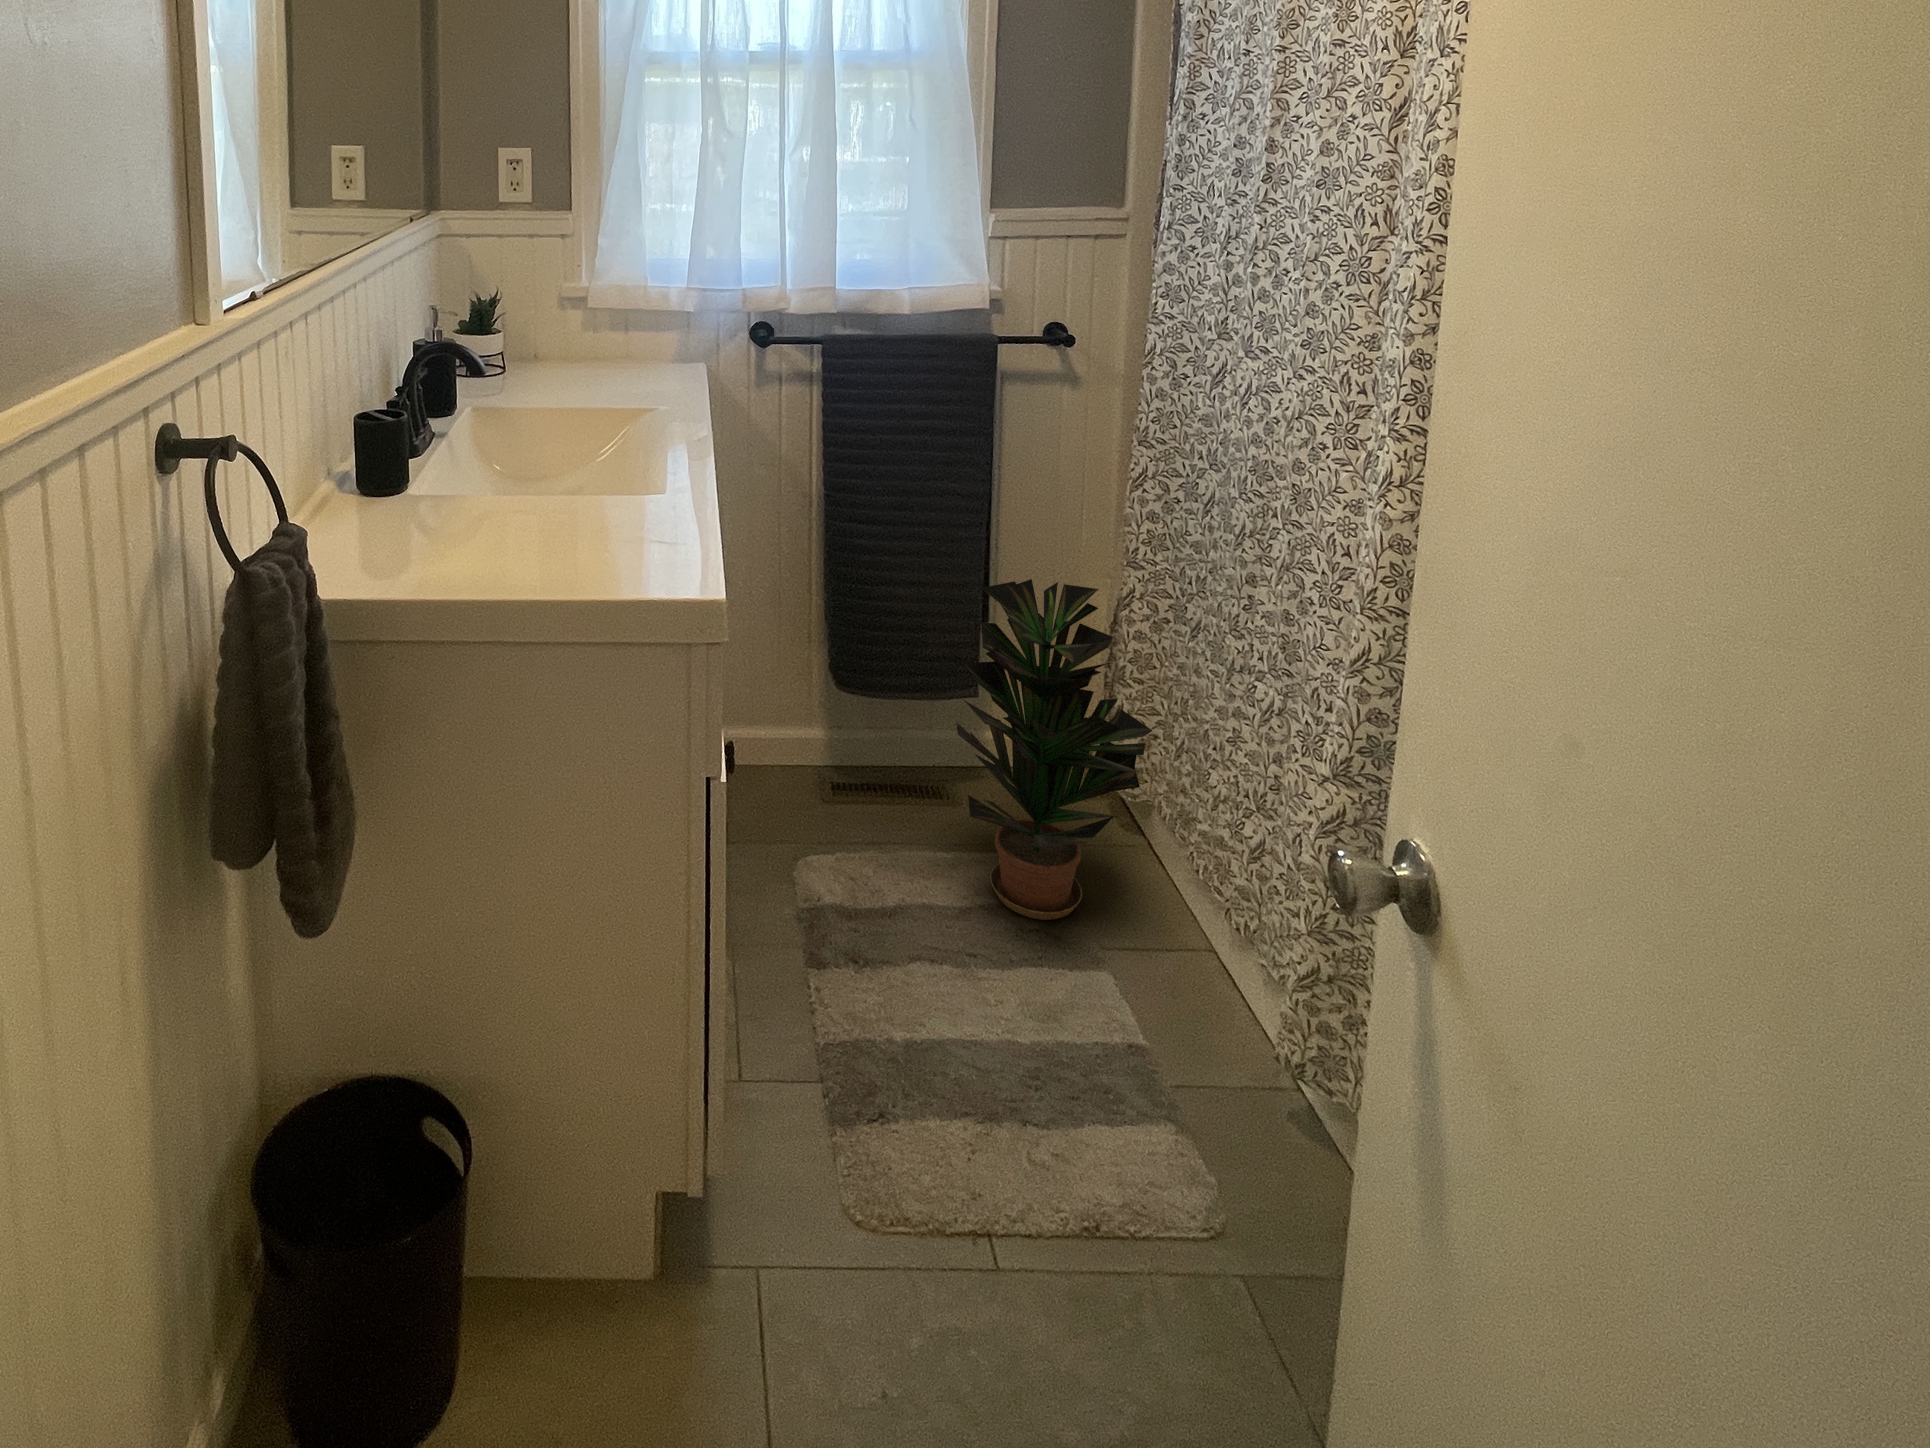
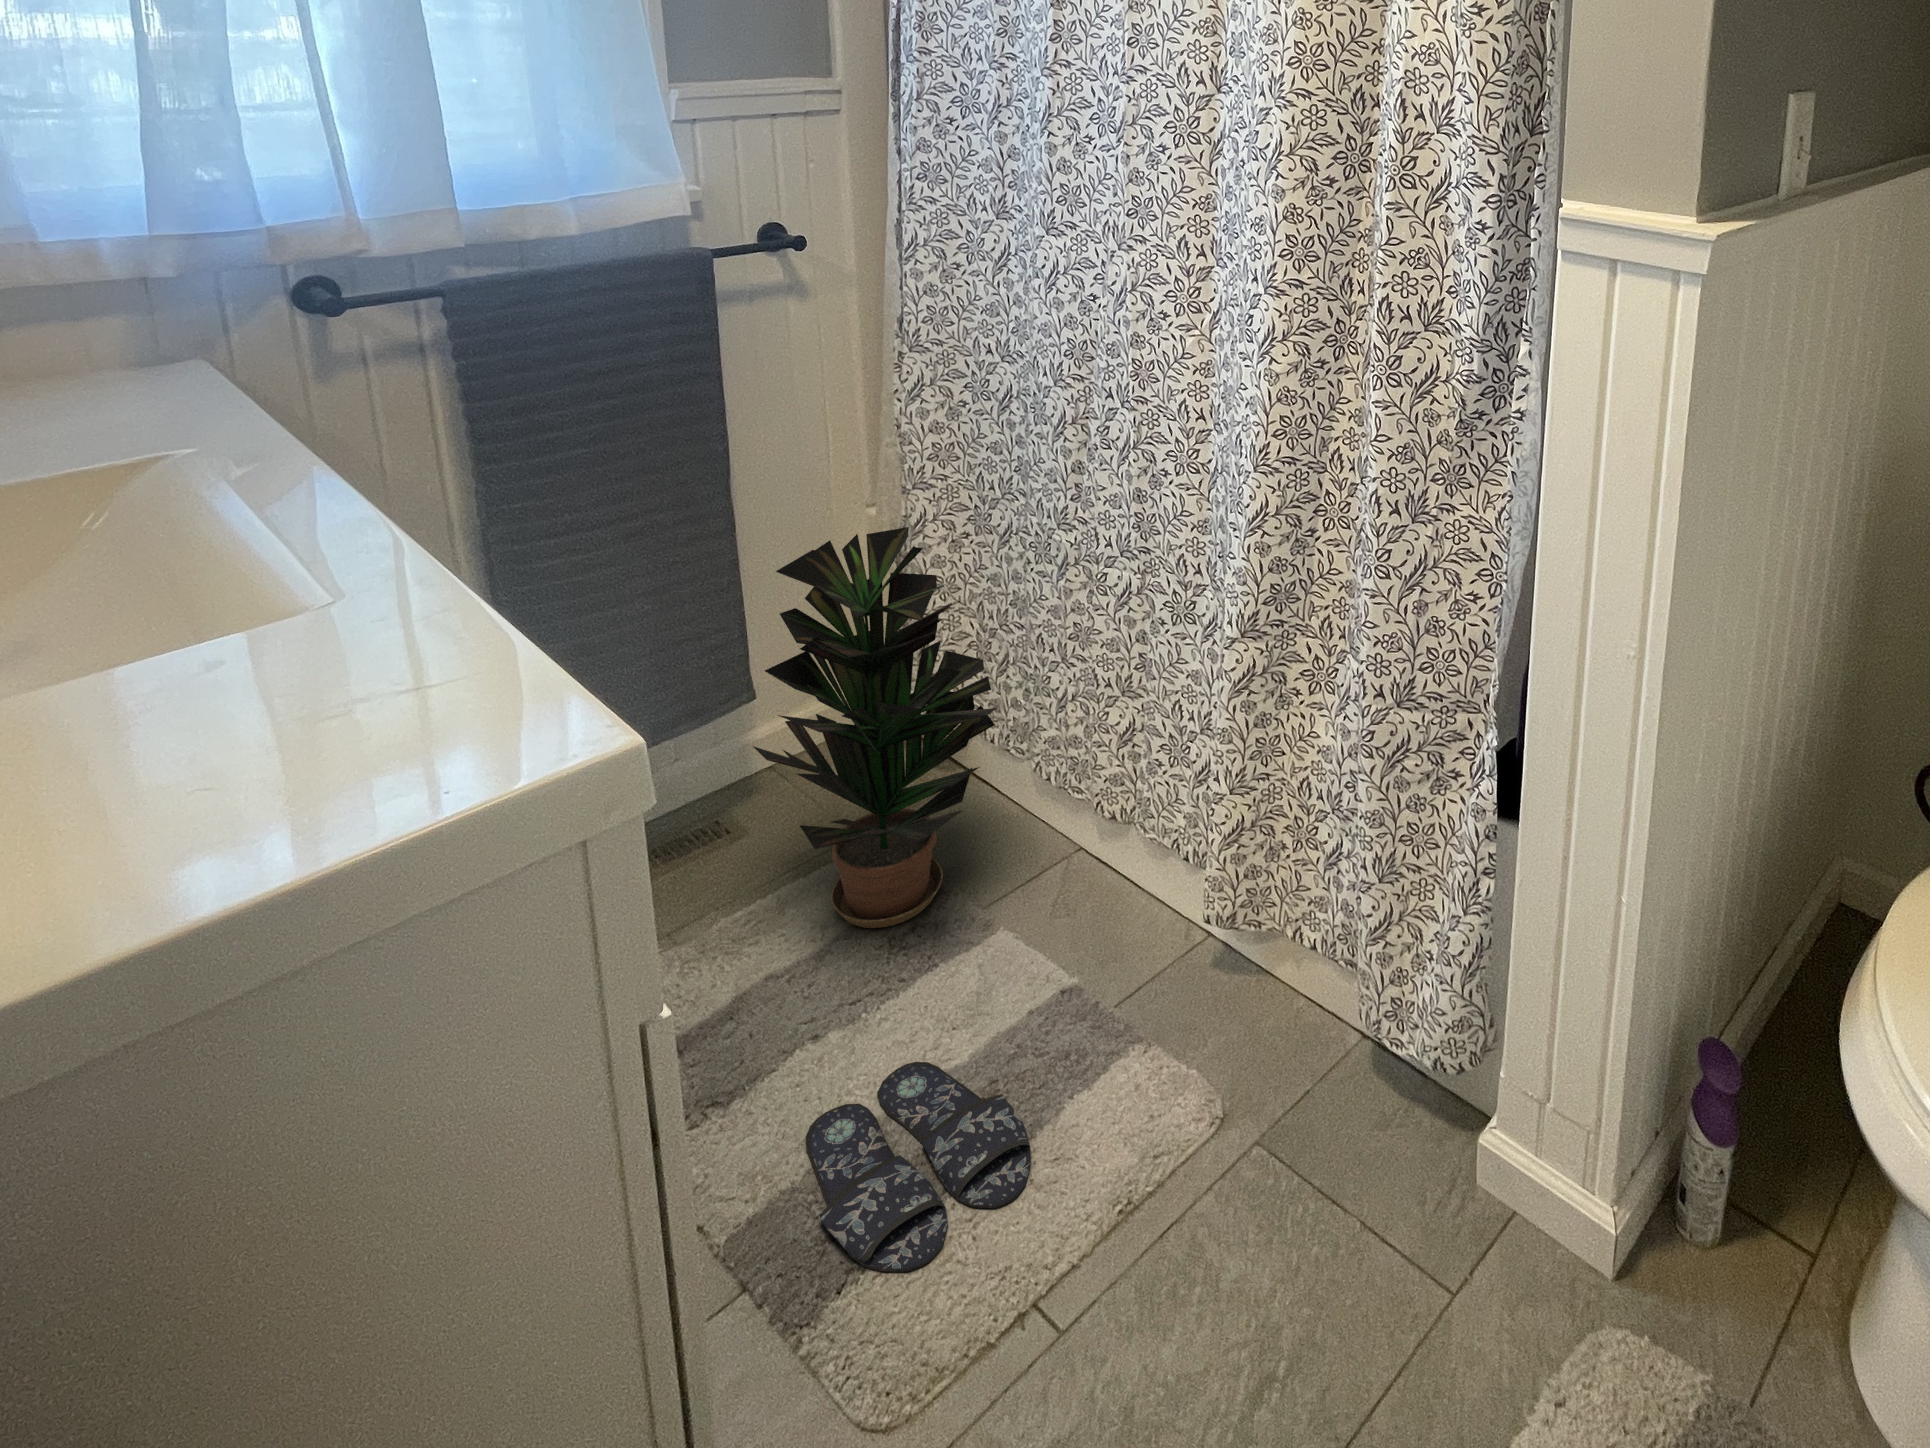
slippers: none [880,1012,1047,1166] -> present [806,1062,1031,1271]

